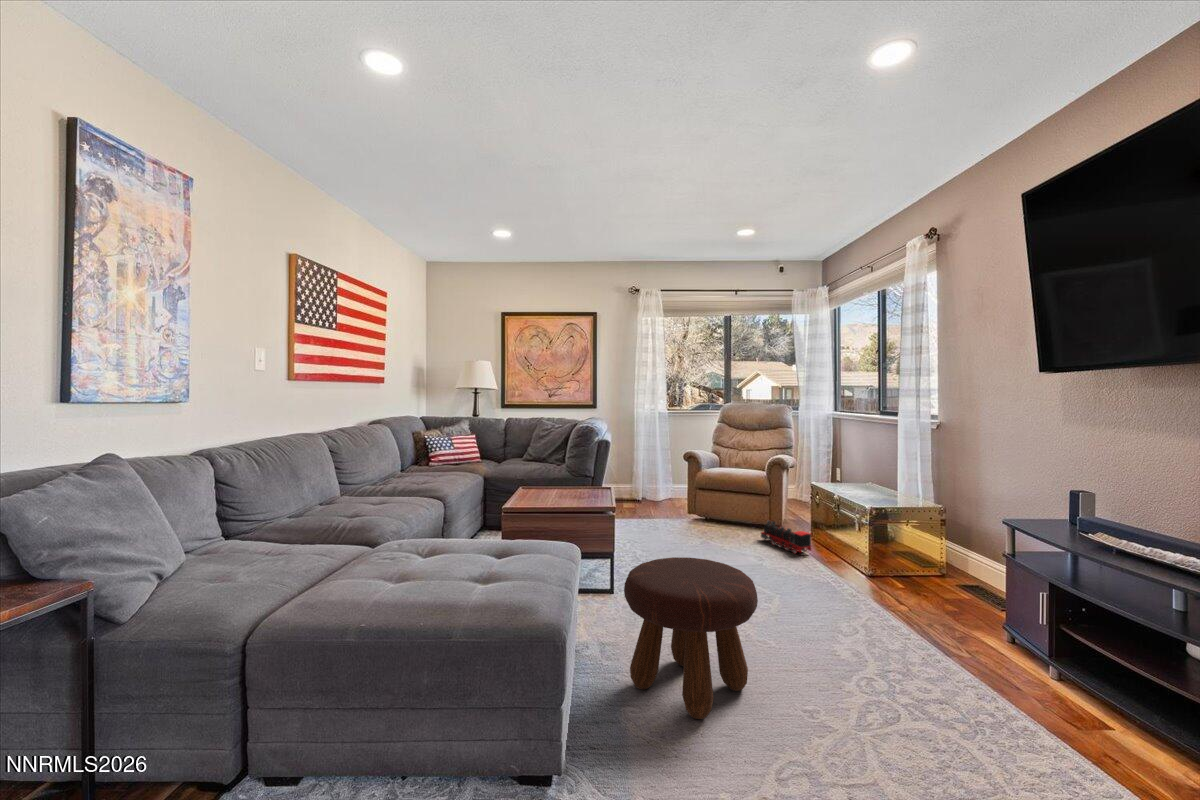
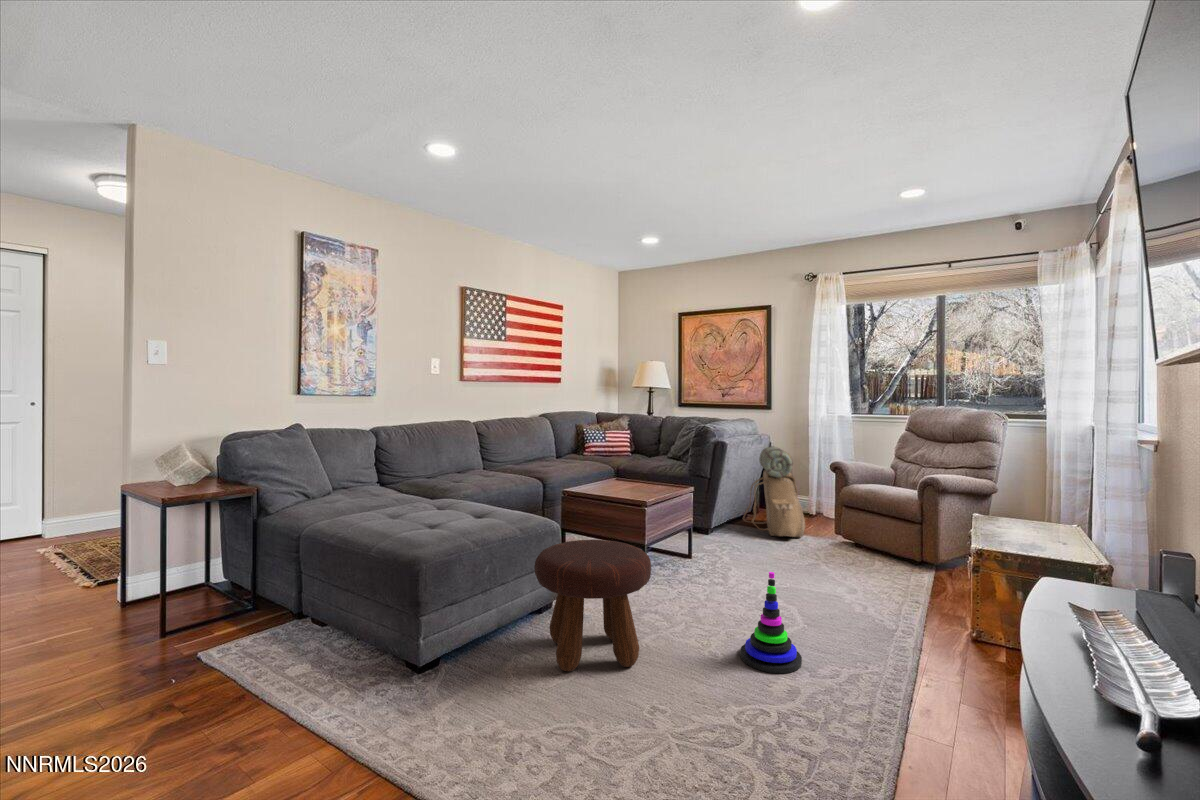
backpack: none [606,442,667,524] -> present [743,446,805,537]
toy train: present [761,520,811,554] -> none [887,549,930,593]
stacking toy: none [785,559,843,652] -> present [740,572,802,673]

